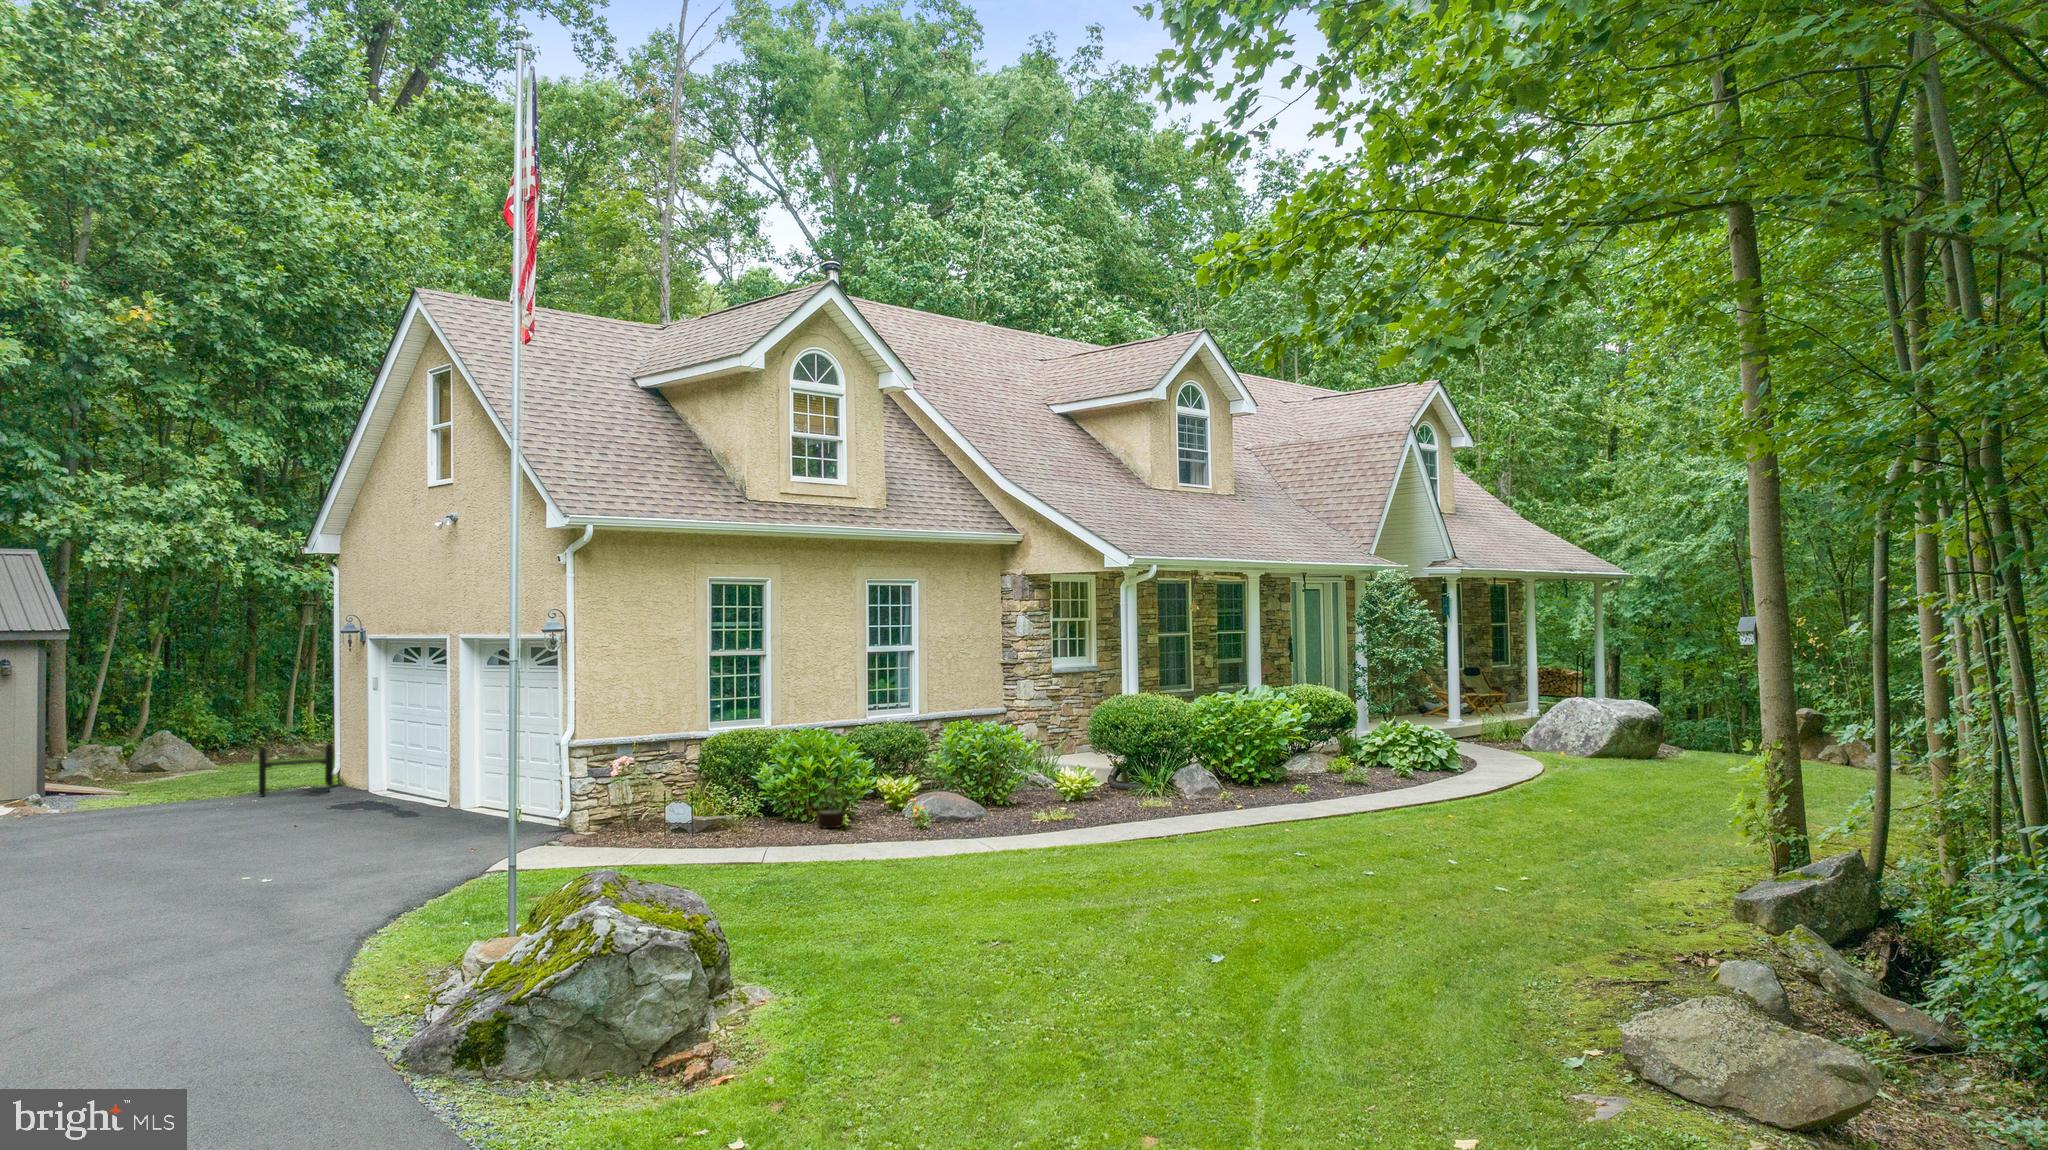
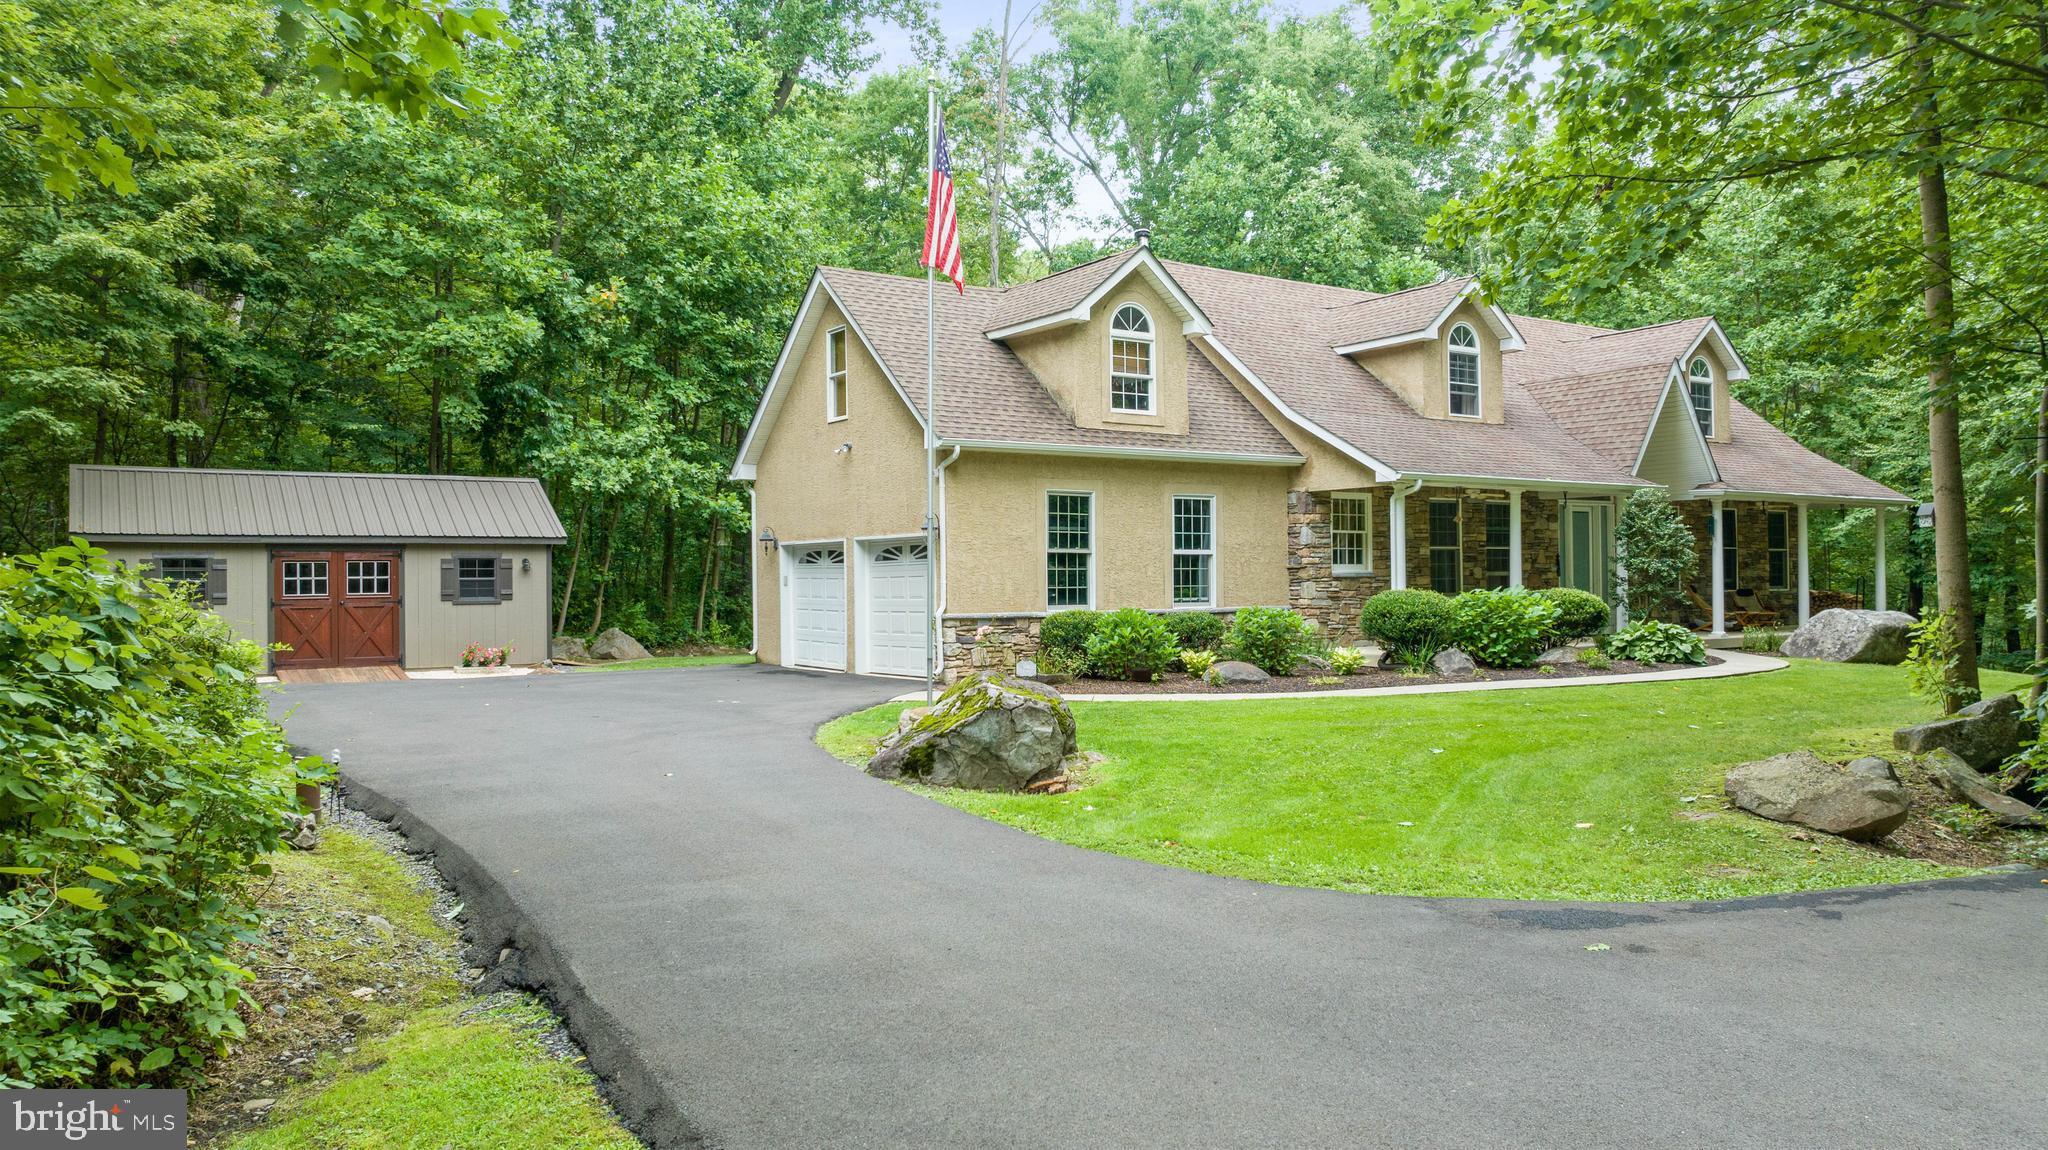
bench: present [259,744,334,796] -> none [708,624,760,661]

